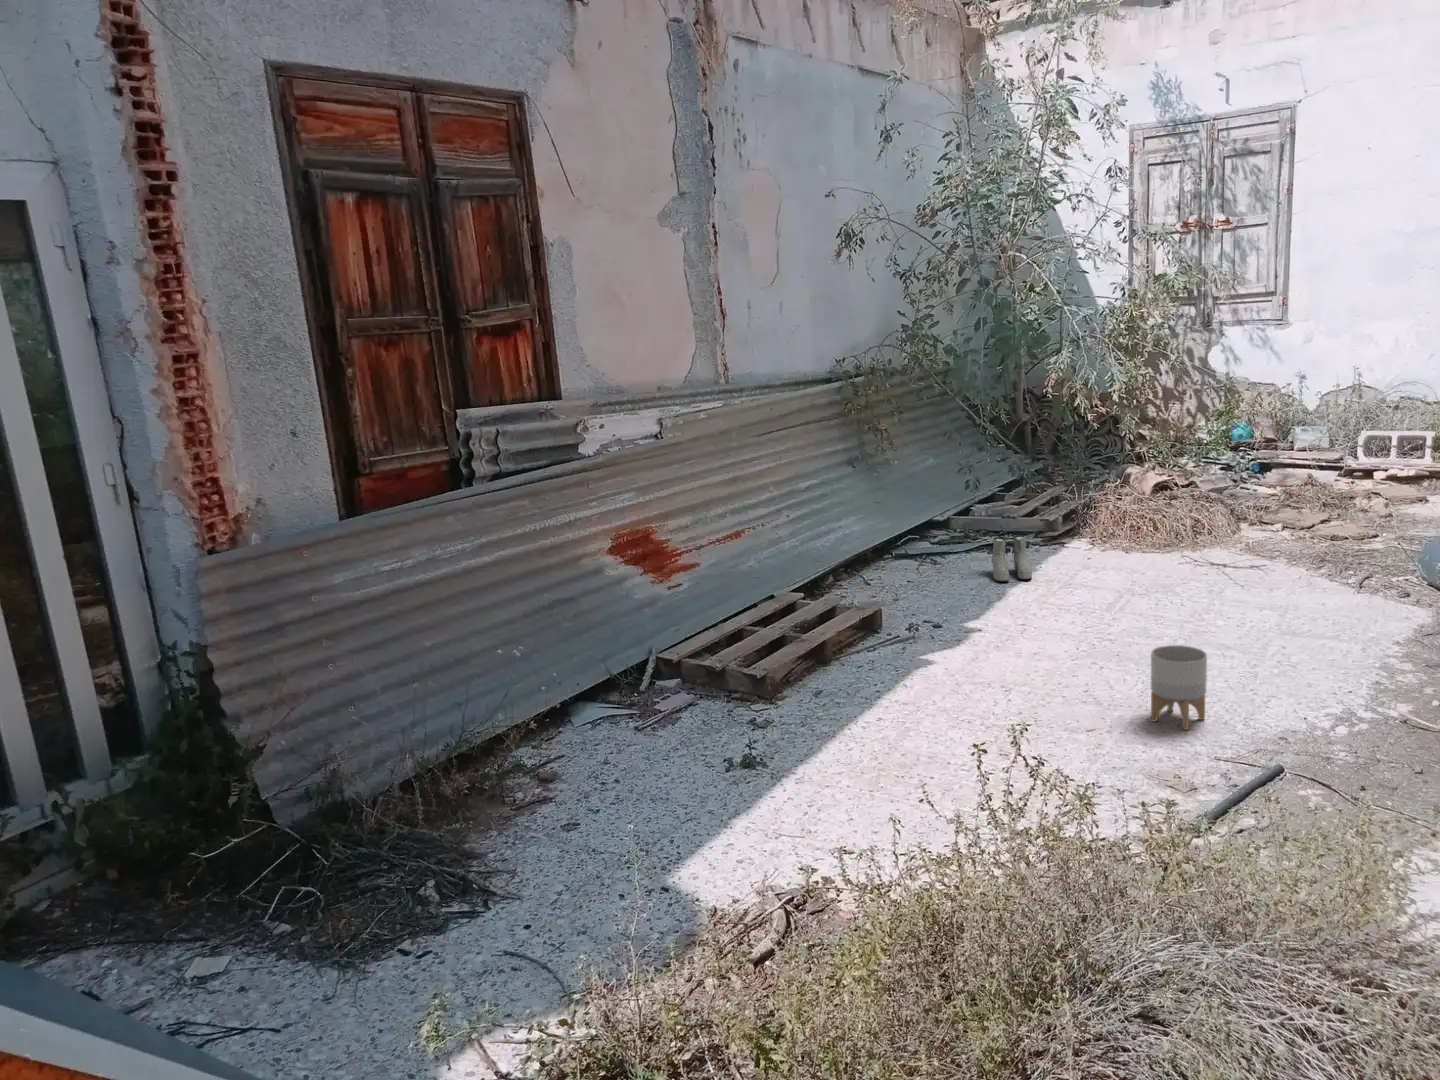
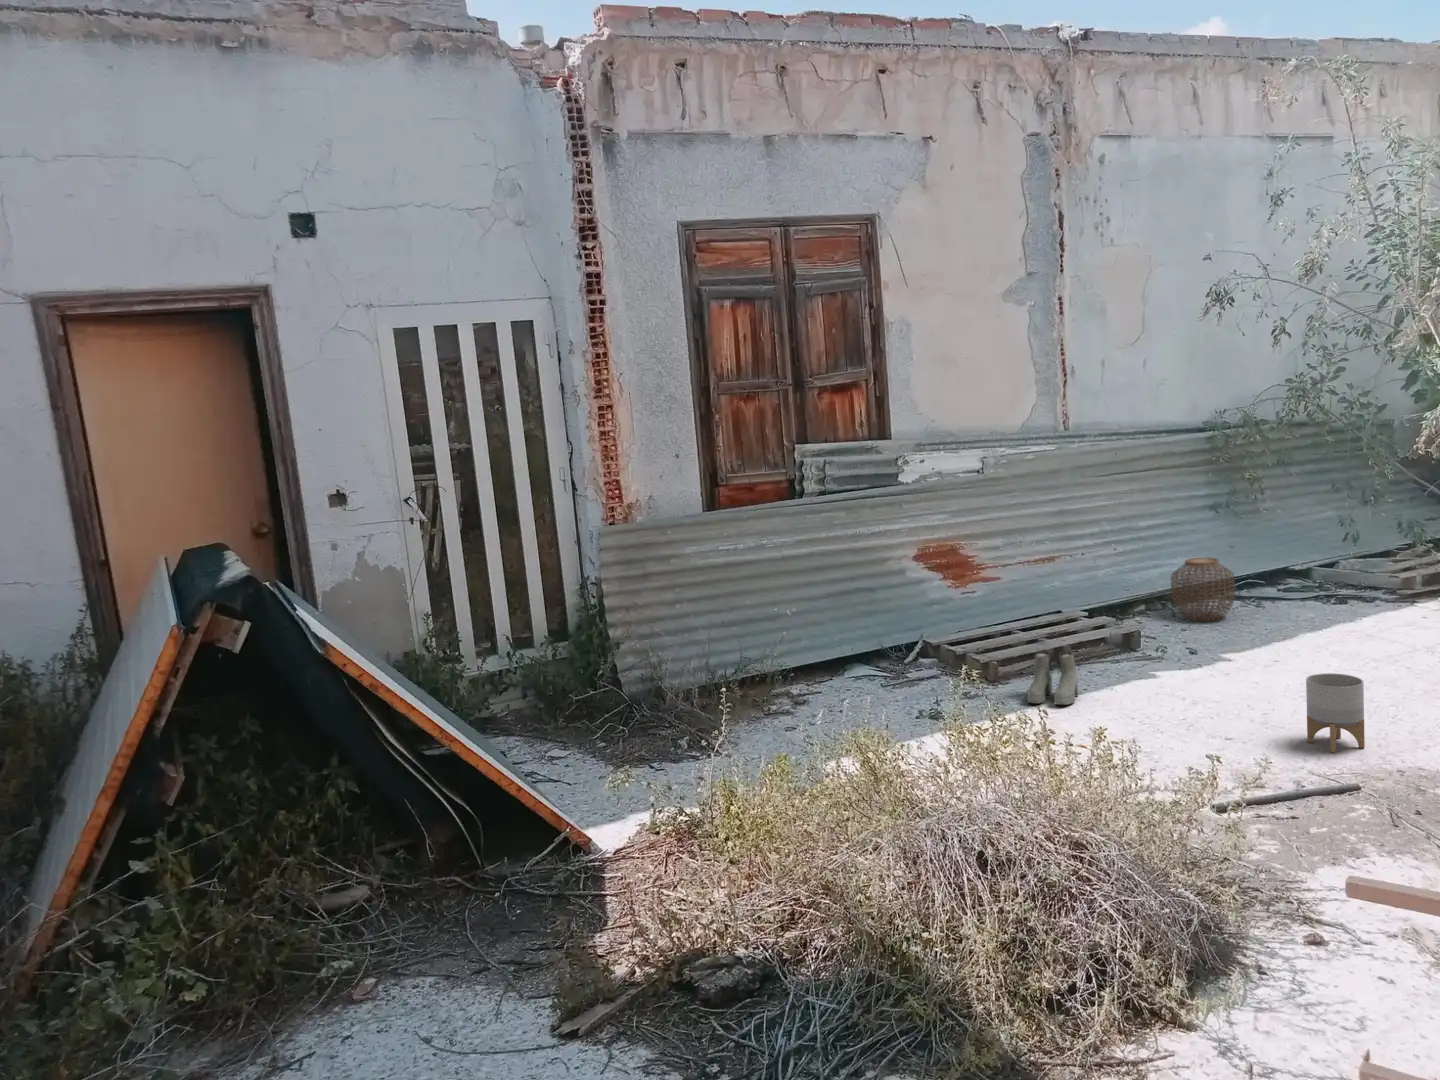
woven basket: none [870,521,934,591] -> present [1171,558,1235,622]
boots: present [992,535,1032,582] -> present [1028,651,1078,705]

